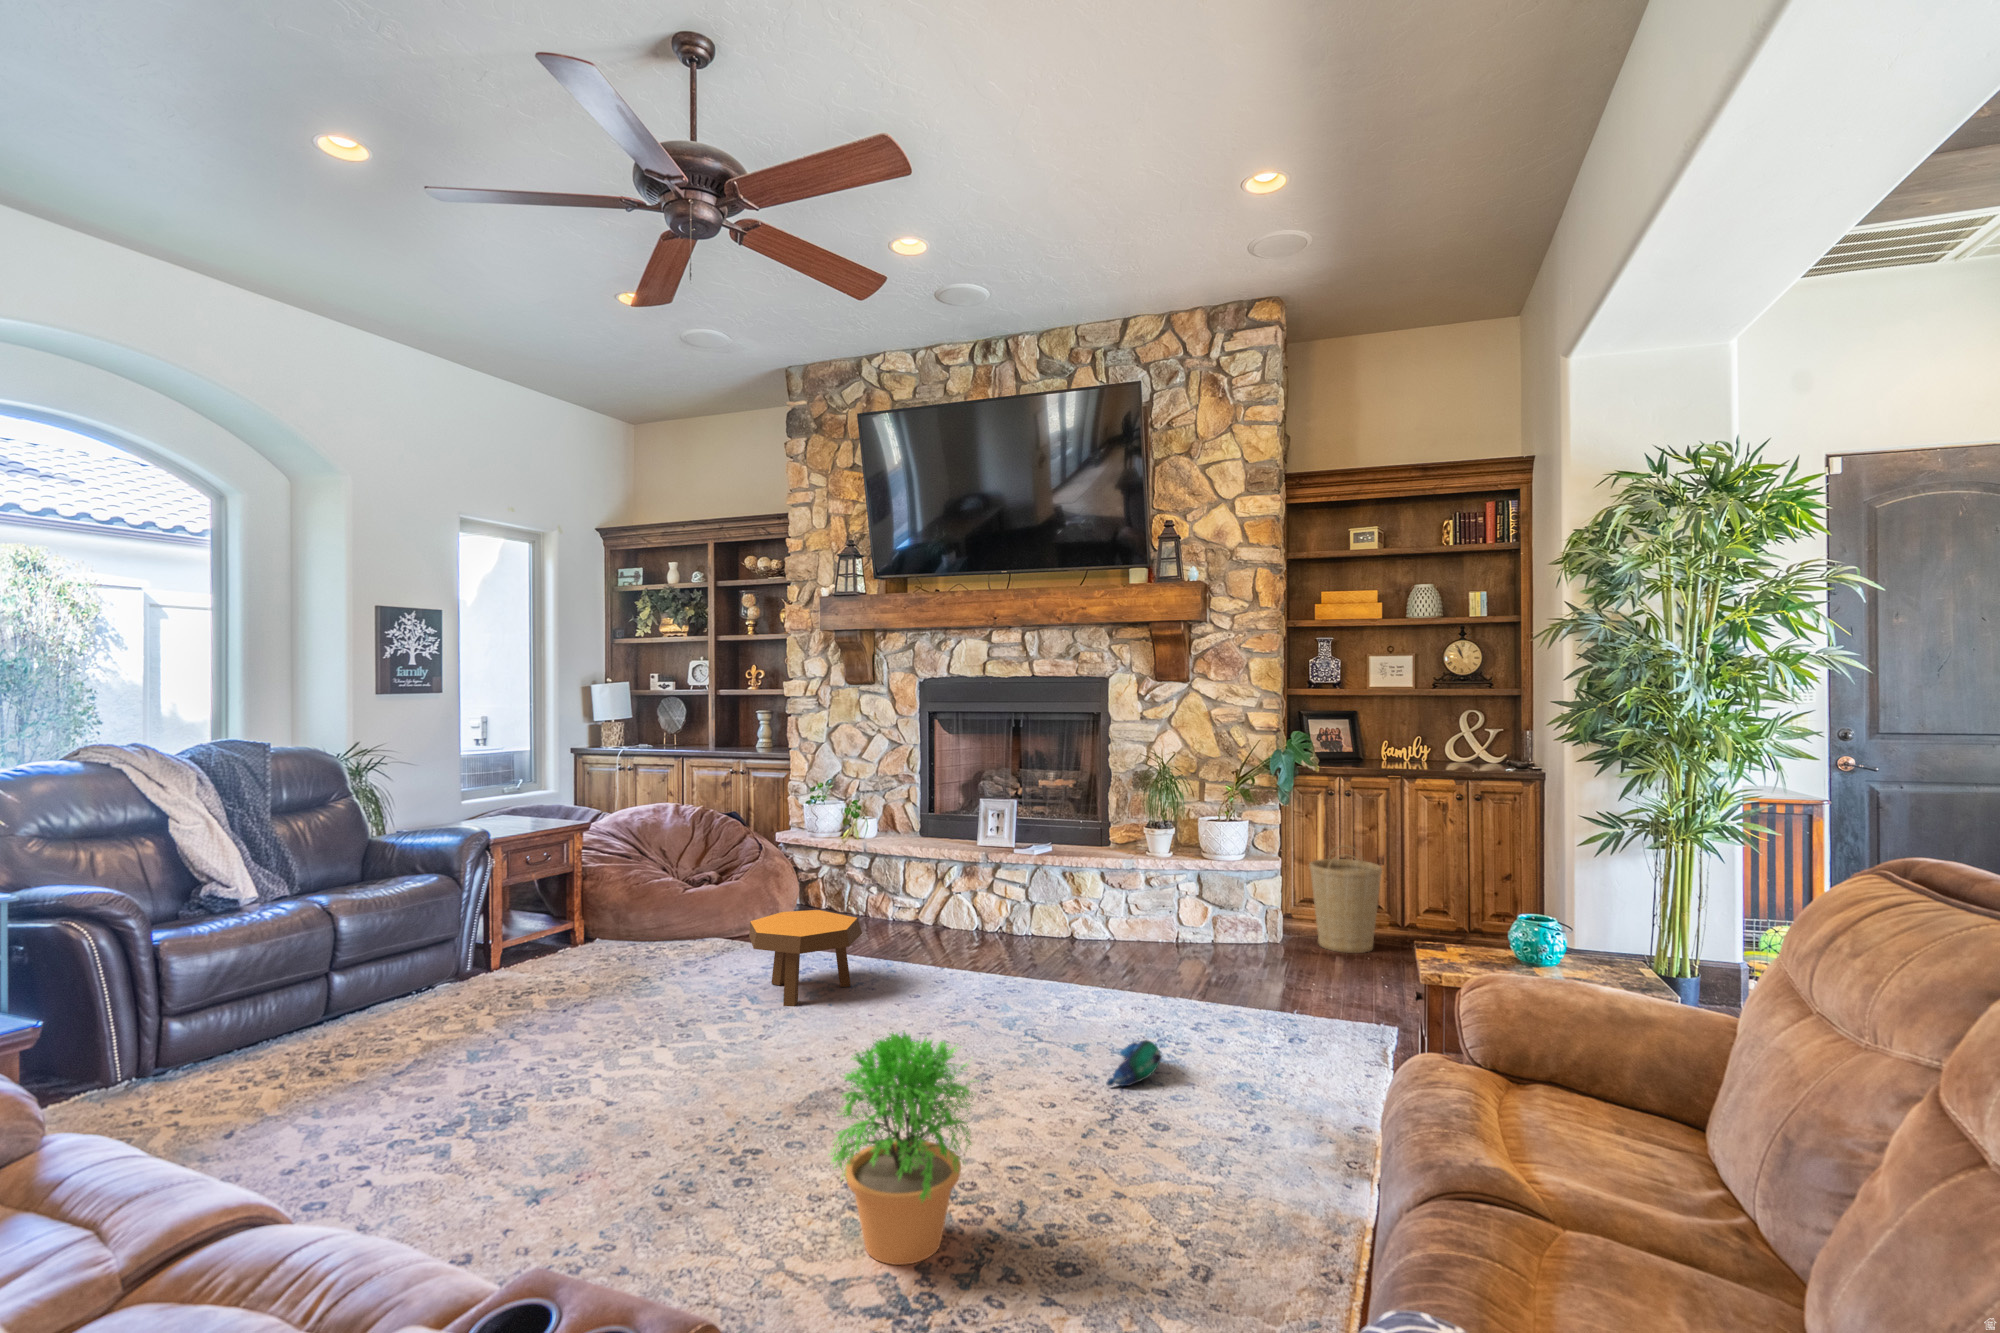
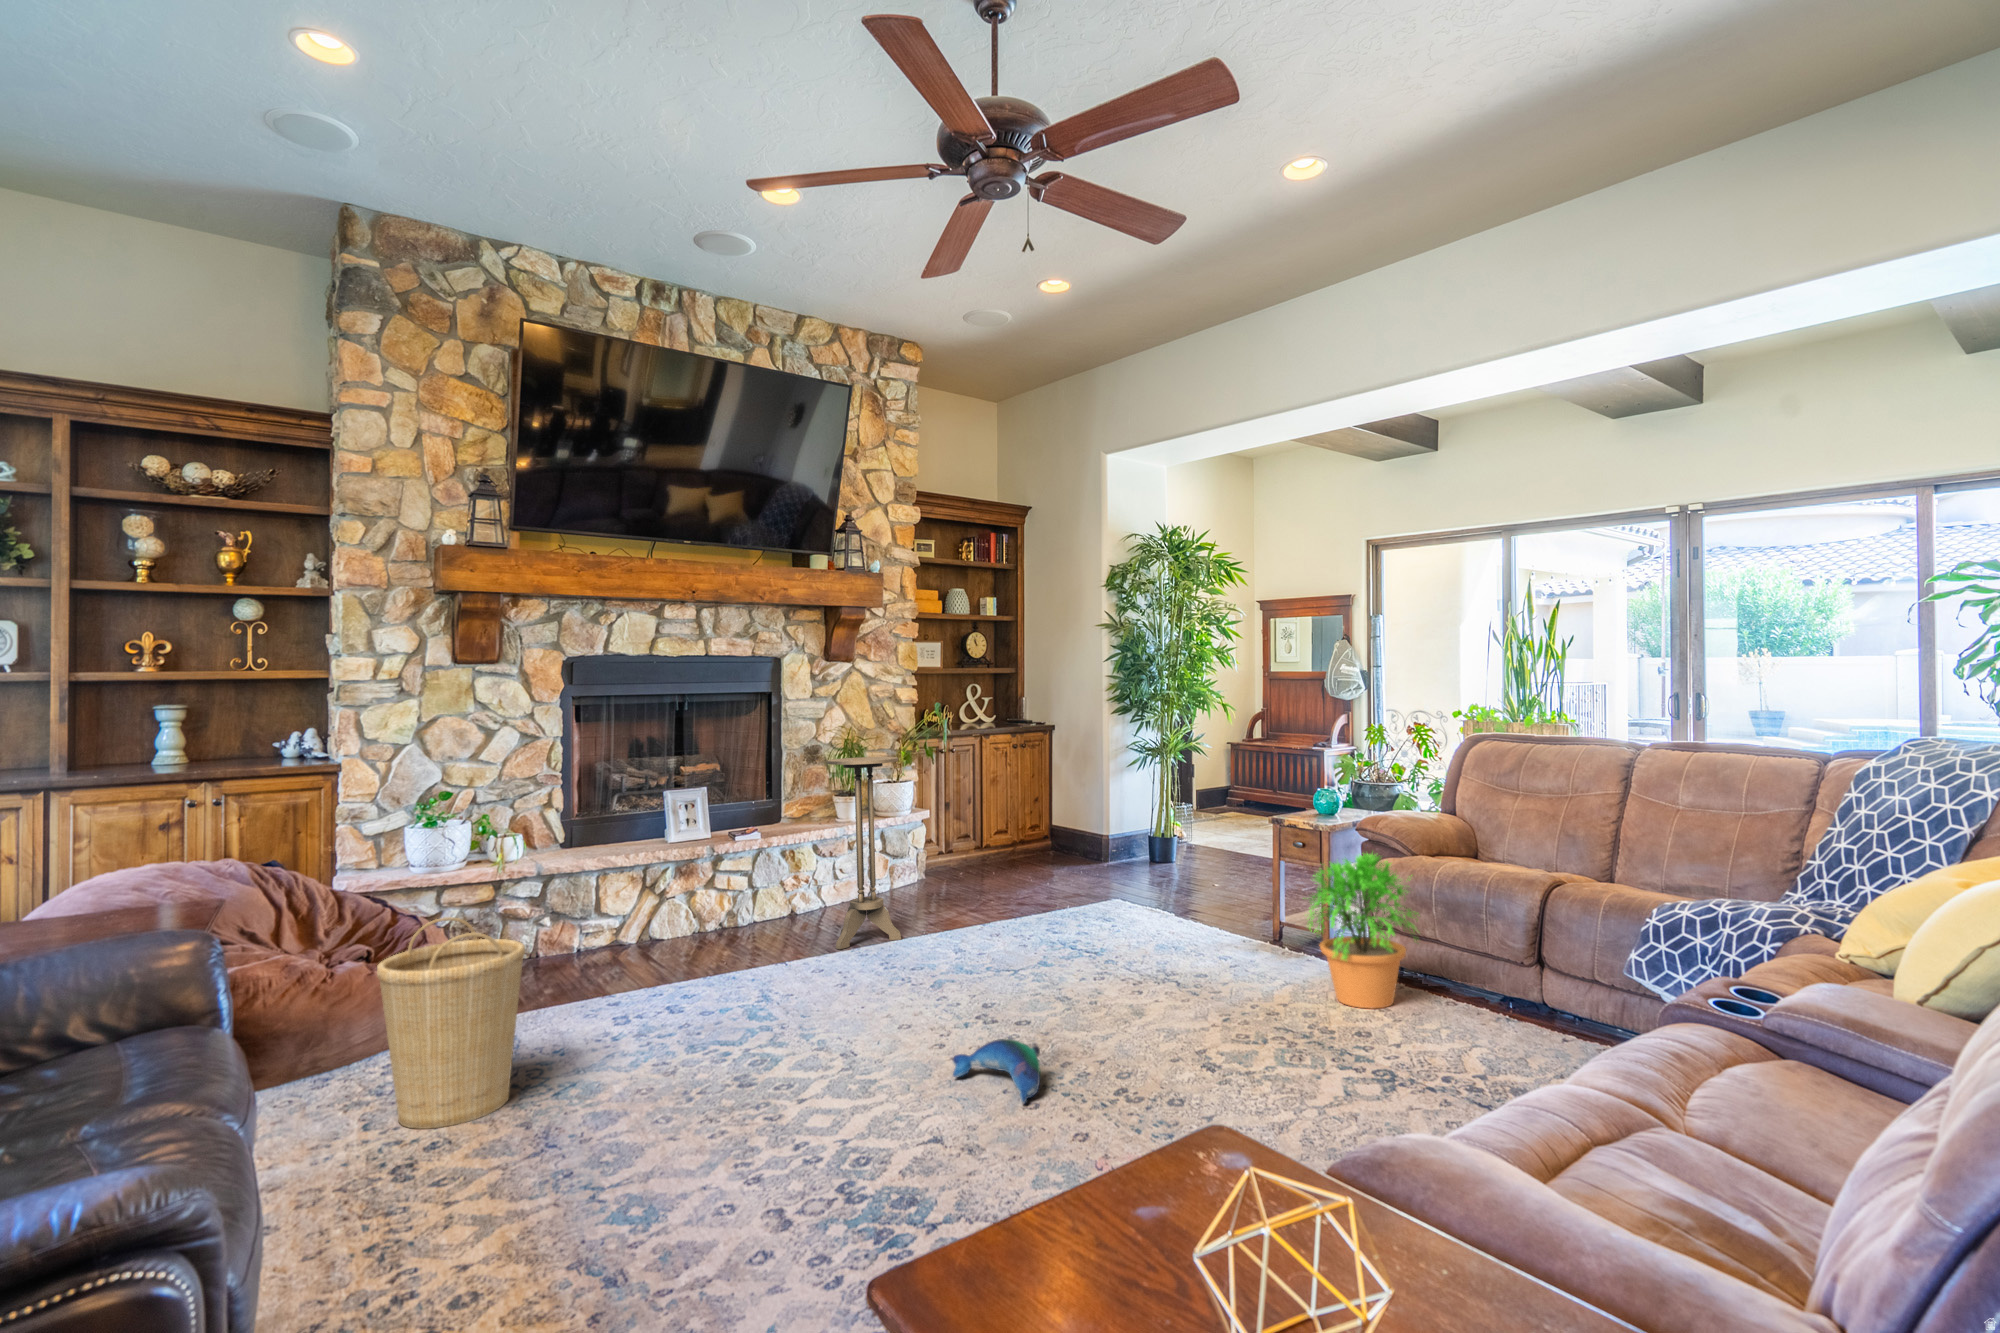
side table: none [941,792,1015,987] -> present [827,757,901,949]
basket: present [1309,846,1382,953] -> present [377,917,525,1129]
footstool: present [749,910,862,1006] -> none [711,901,843,1002]
plush toy: present [1106,1040,1162,1086] -> present [953,1039,1040,1103]

